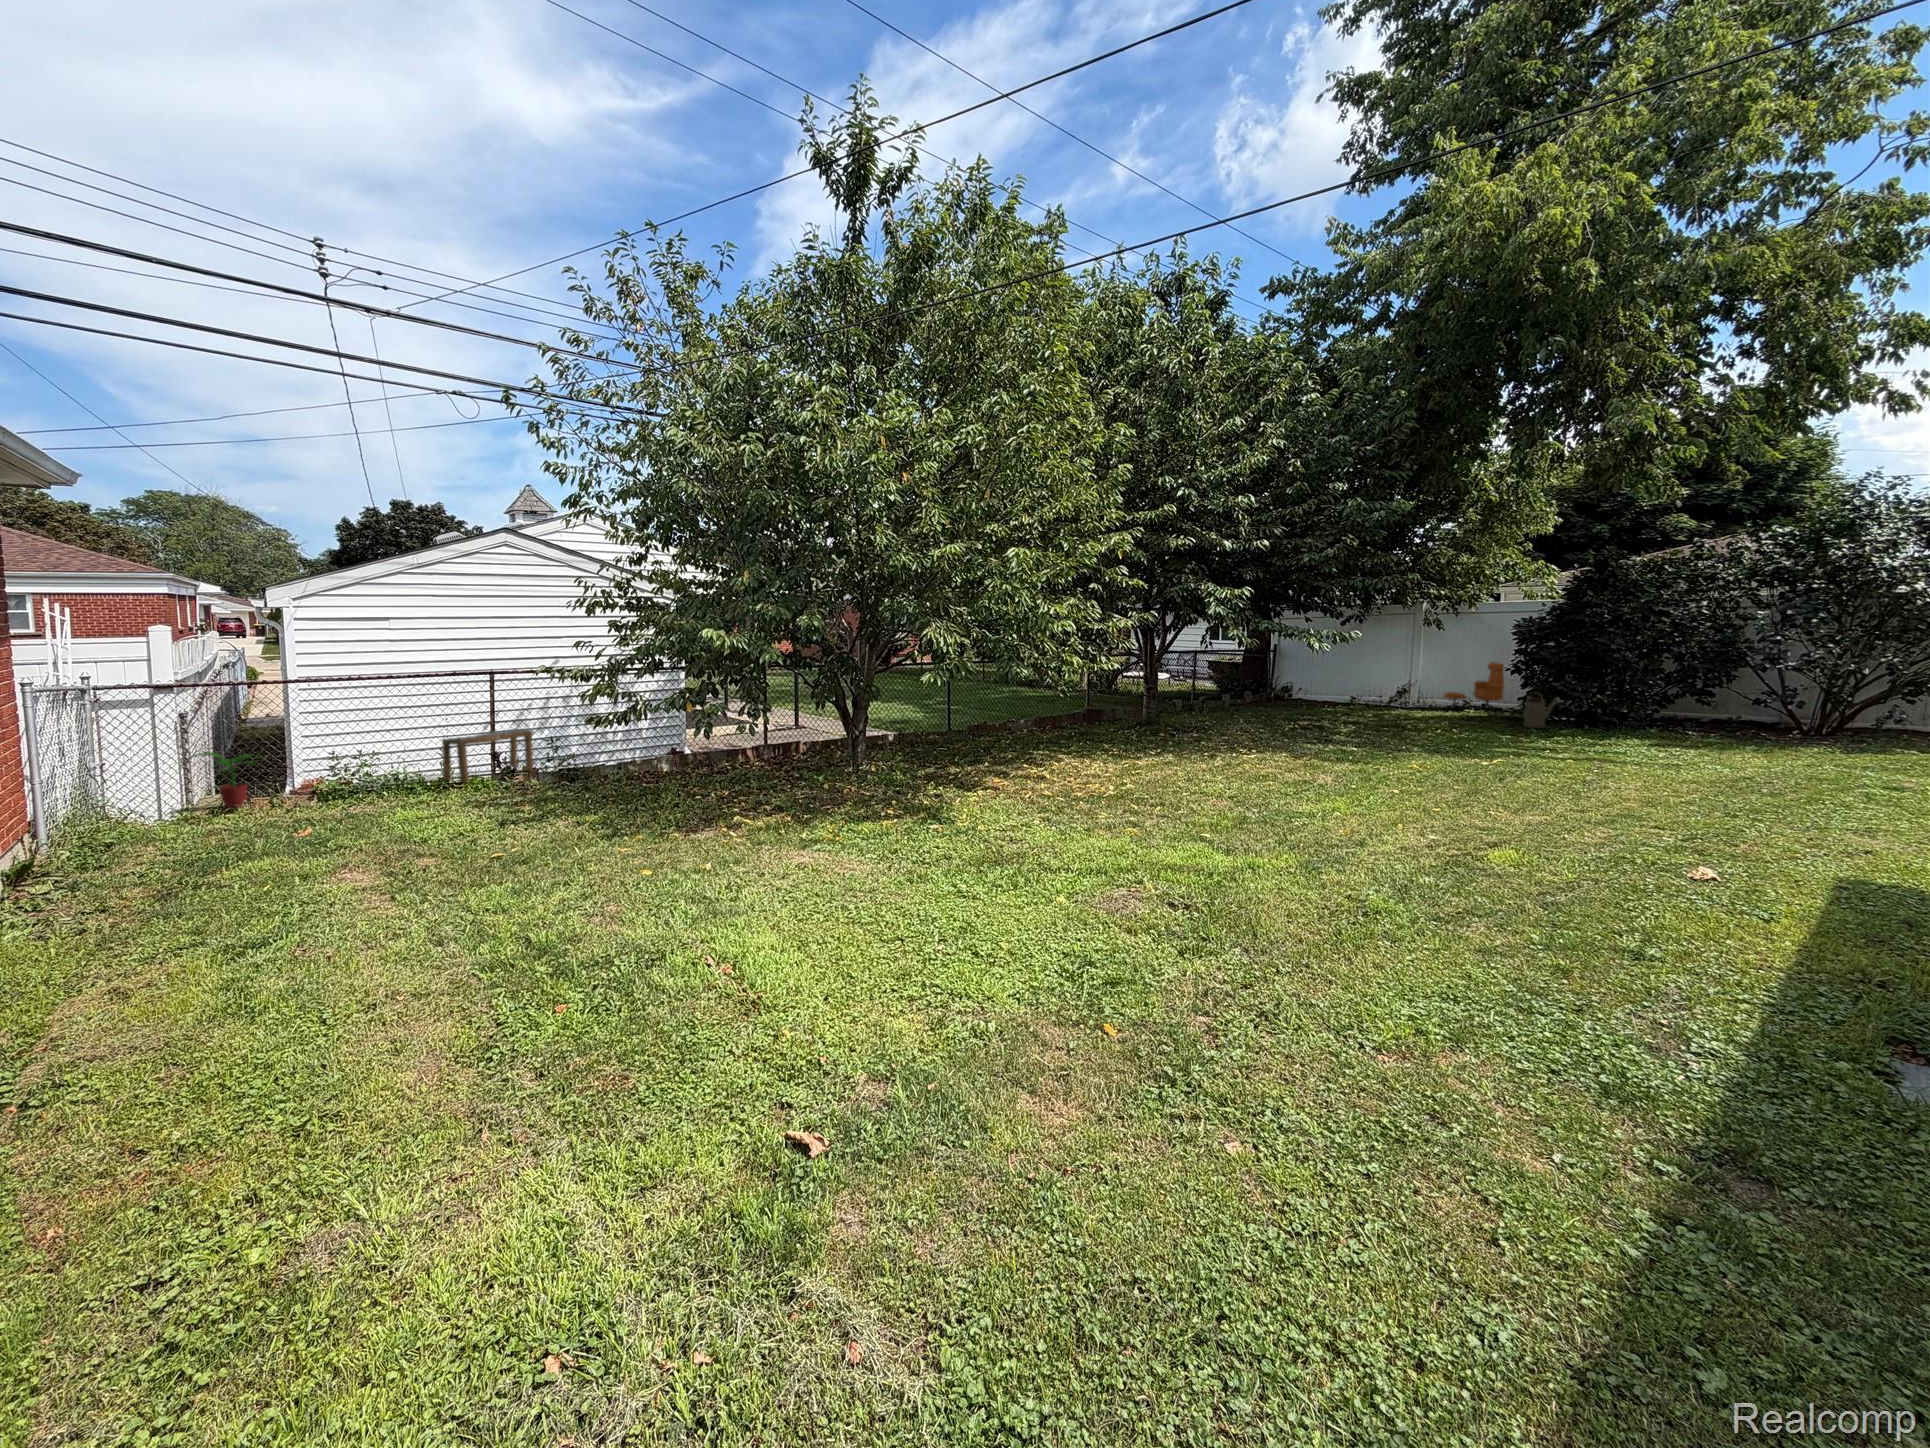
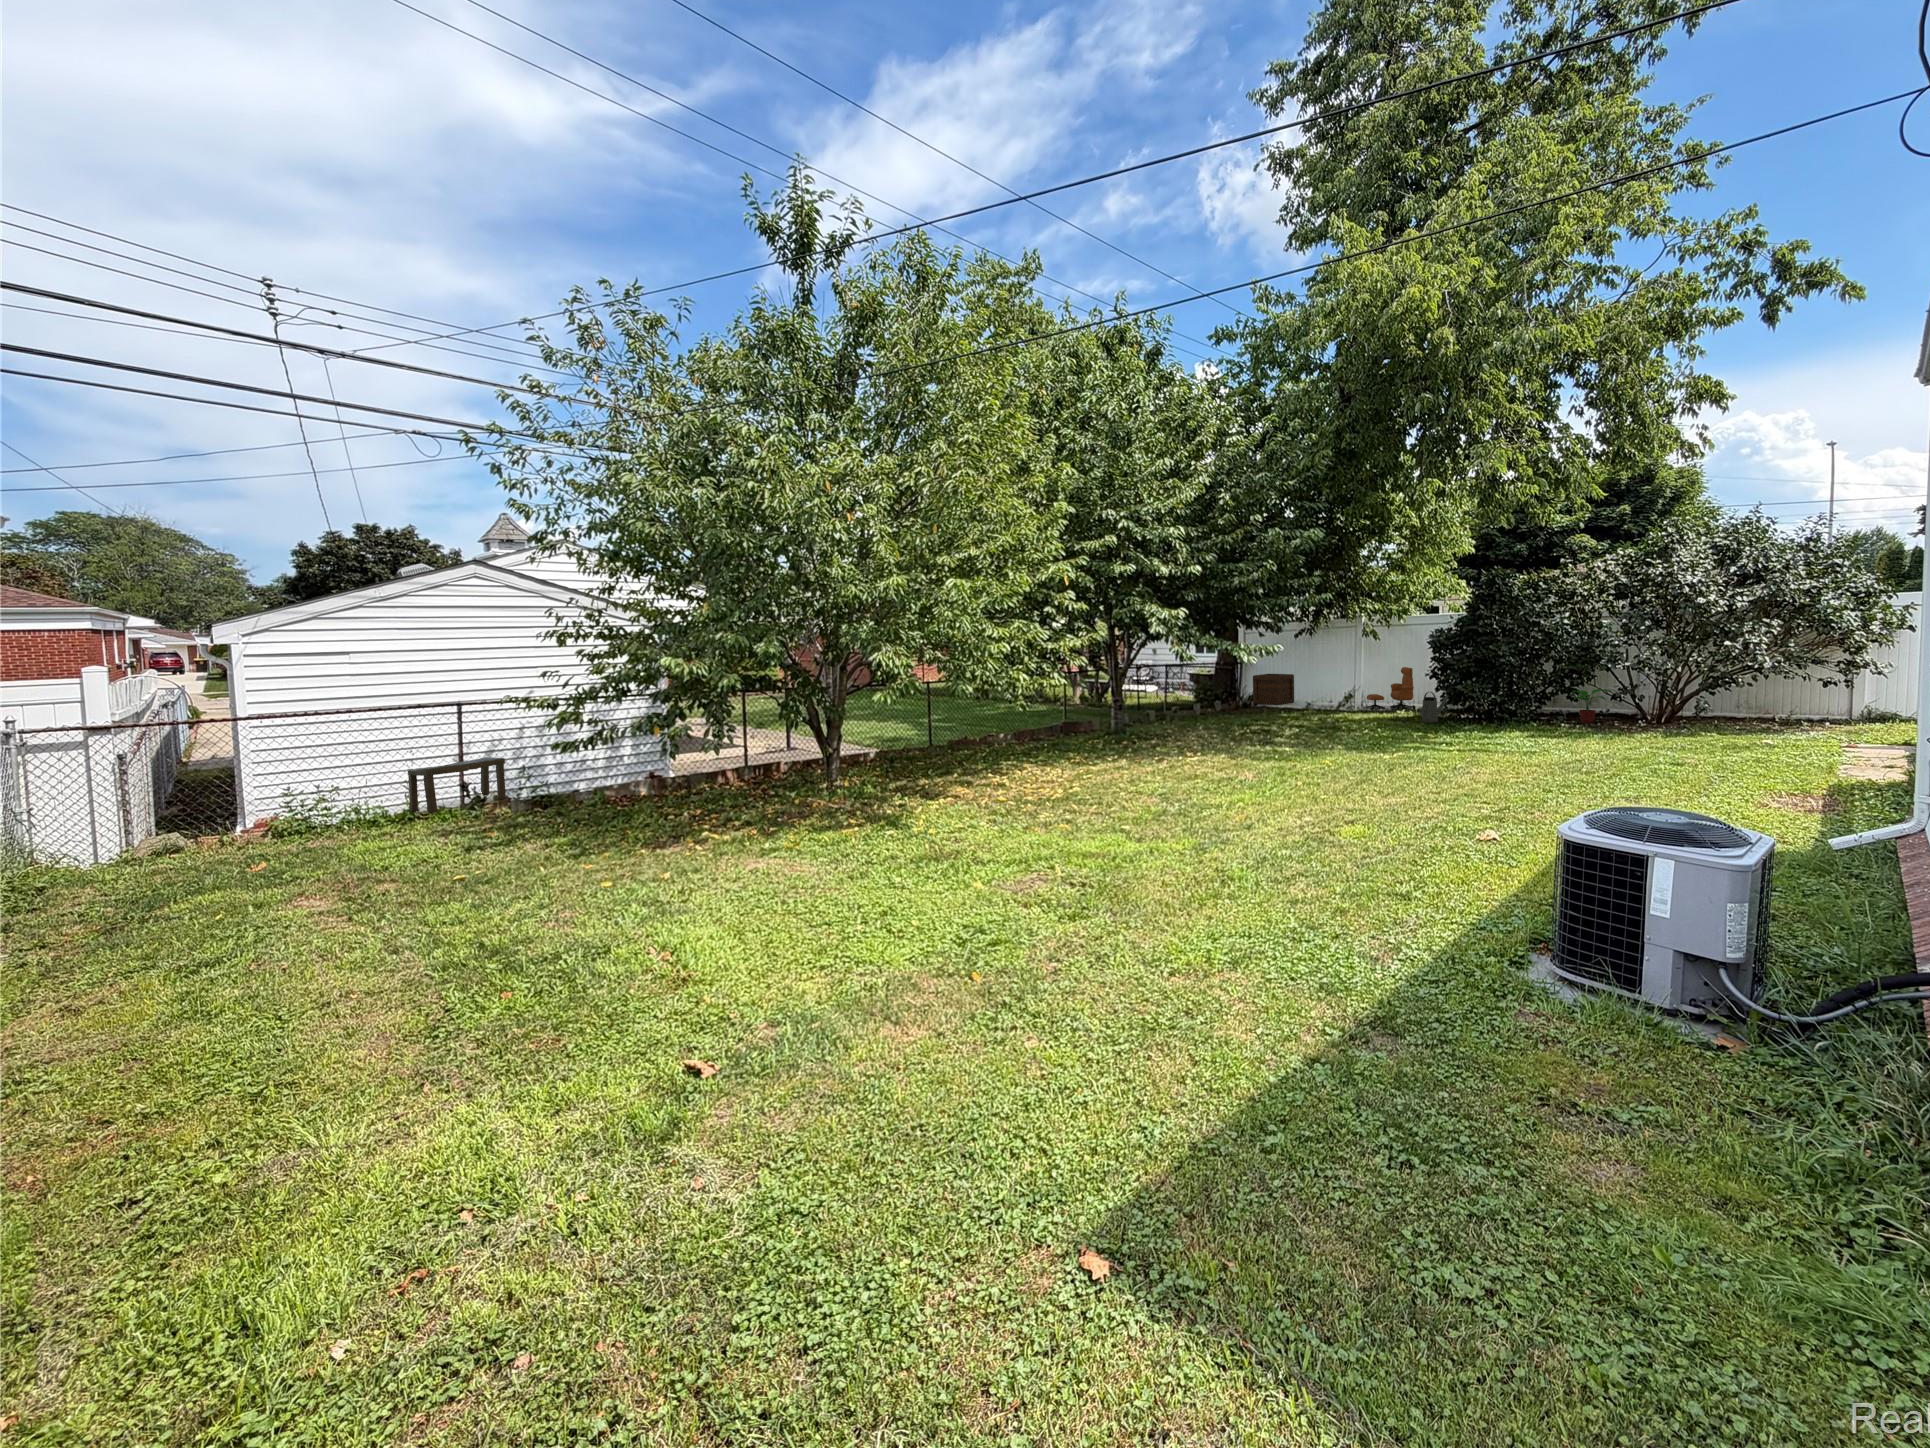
wooden crate: none [1302,665,1352,701] -> present [1253,674,1294,705]
potted plant: present [188,752,262,807] -> present [1572,689,1614,723]

